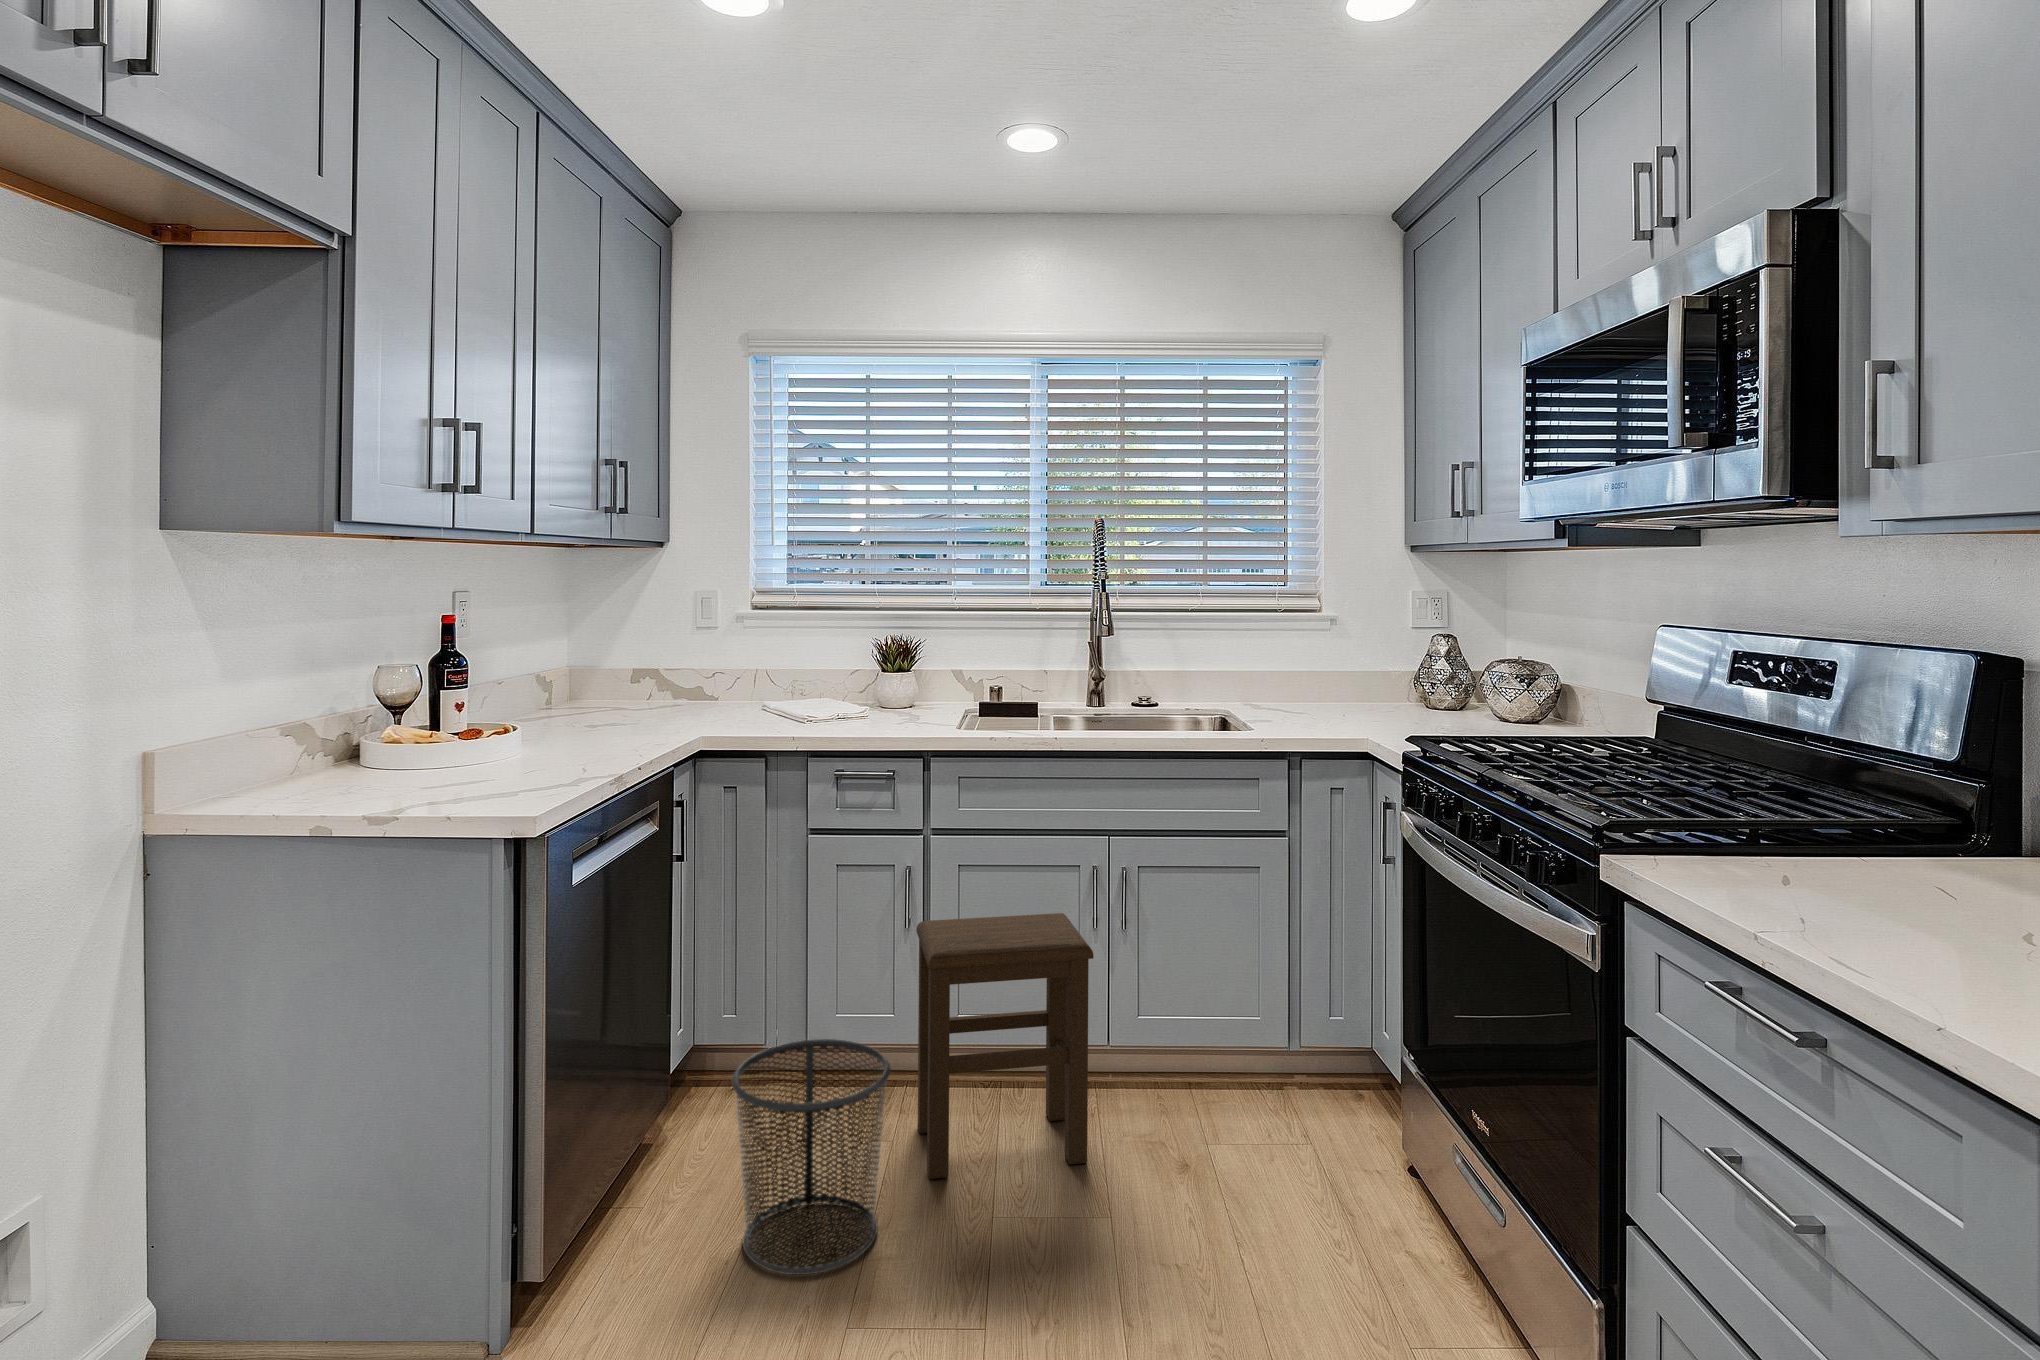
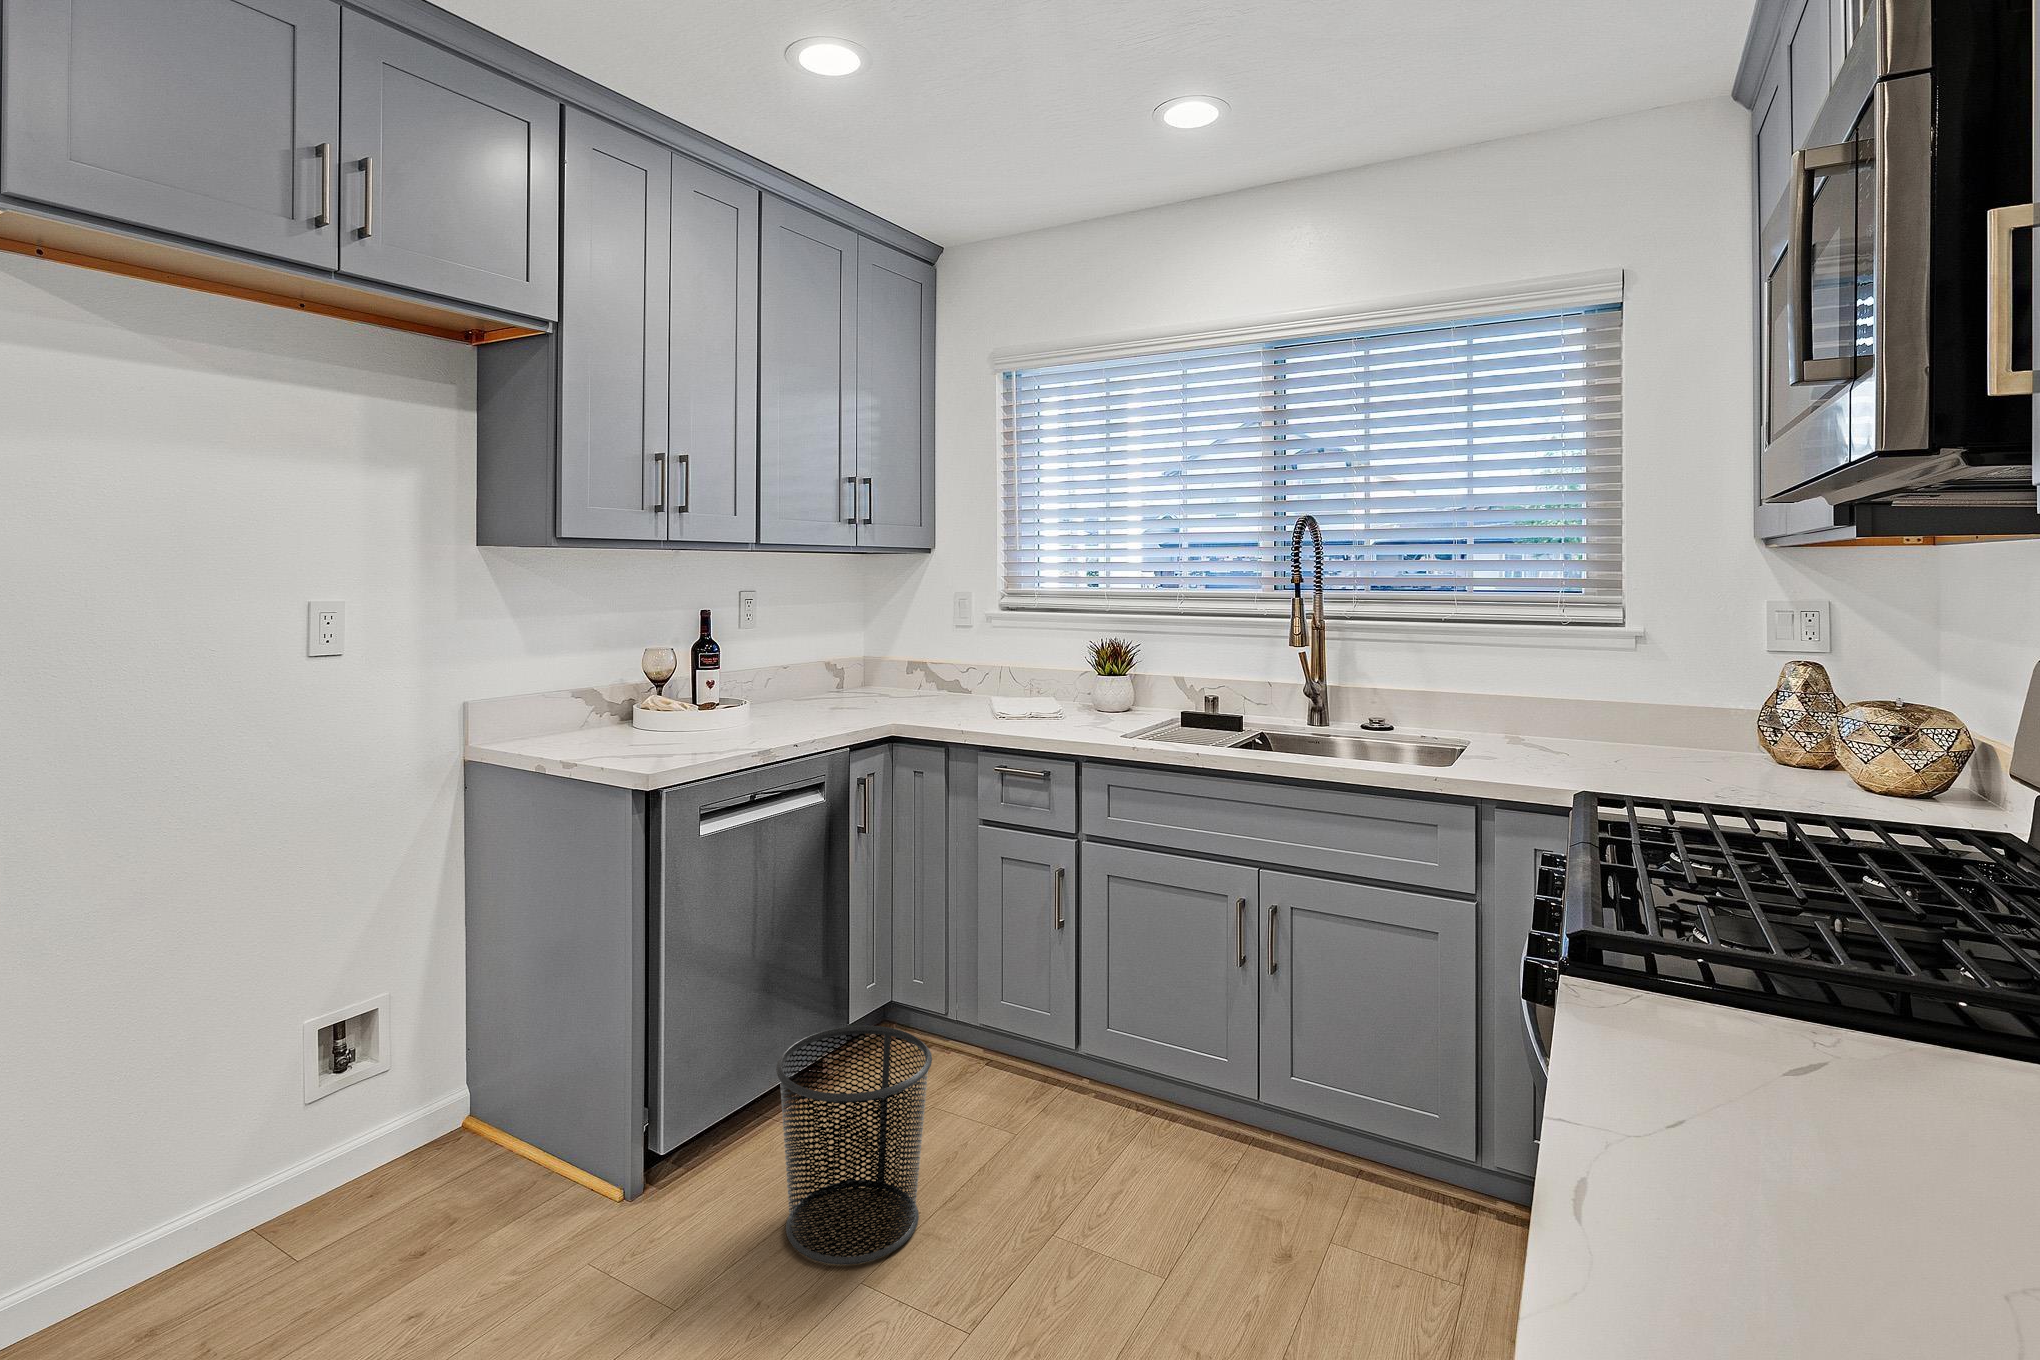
stool: present [916,913,1094,1179] -> none [999,931,1198,1241]

